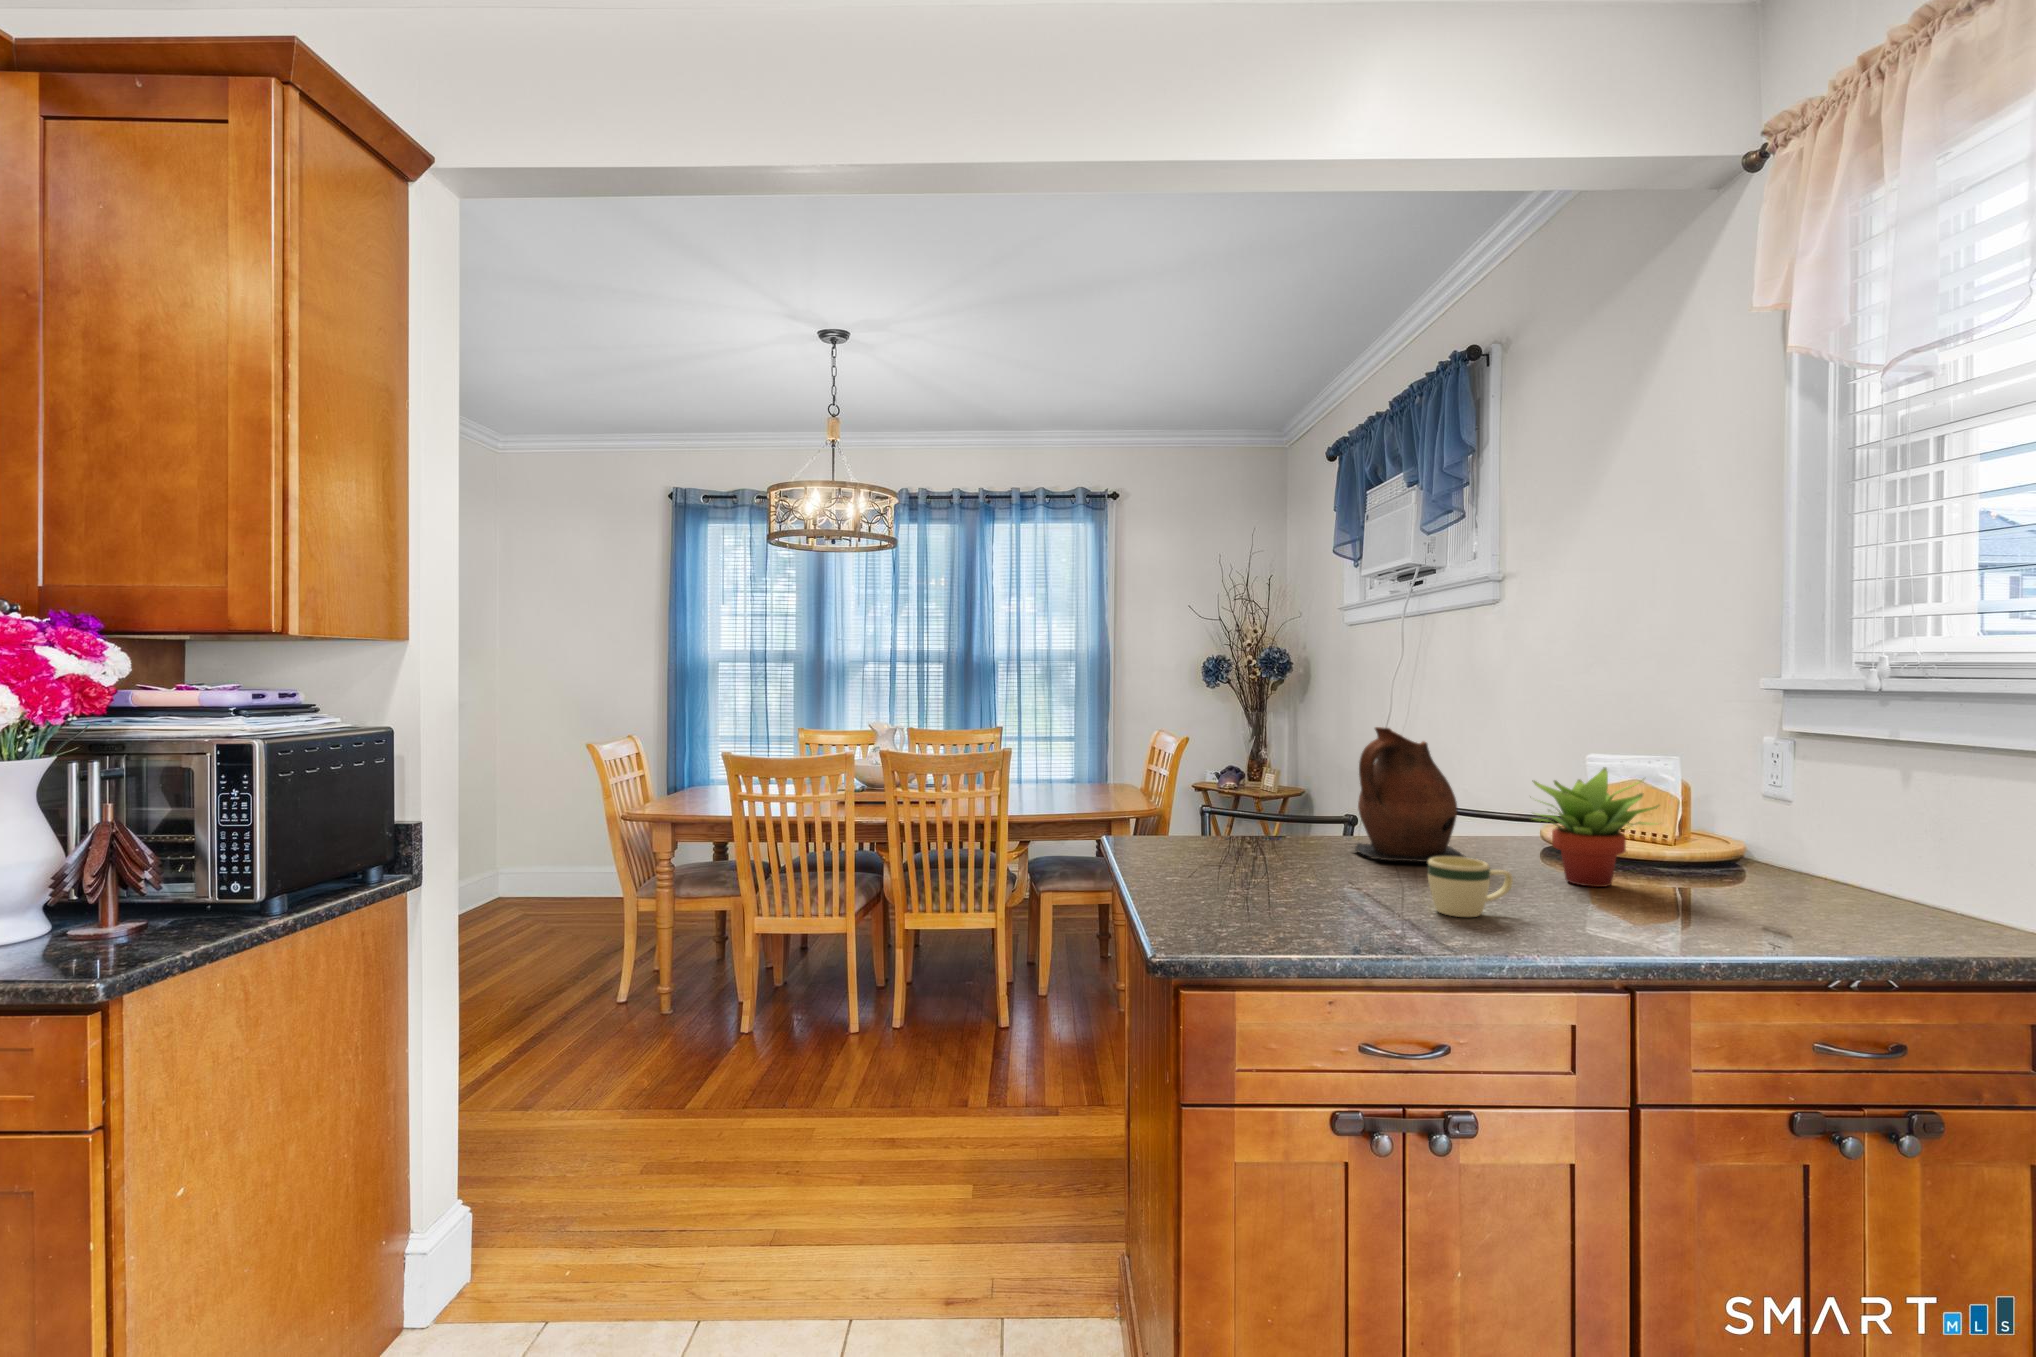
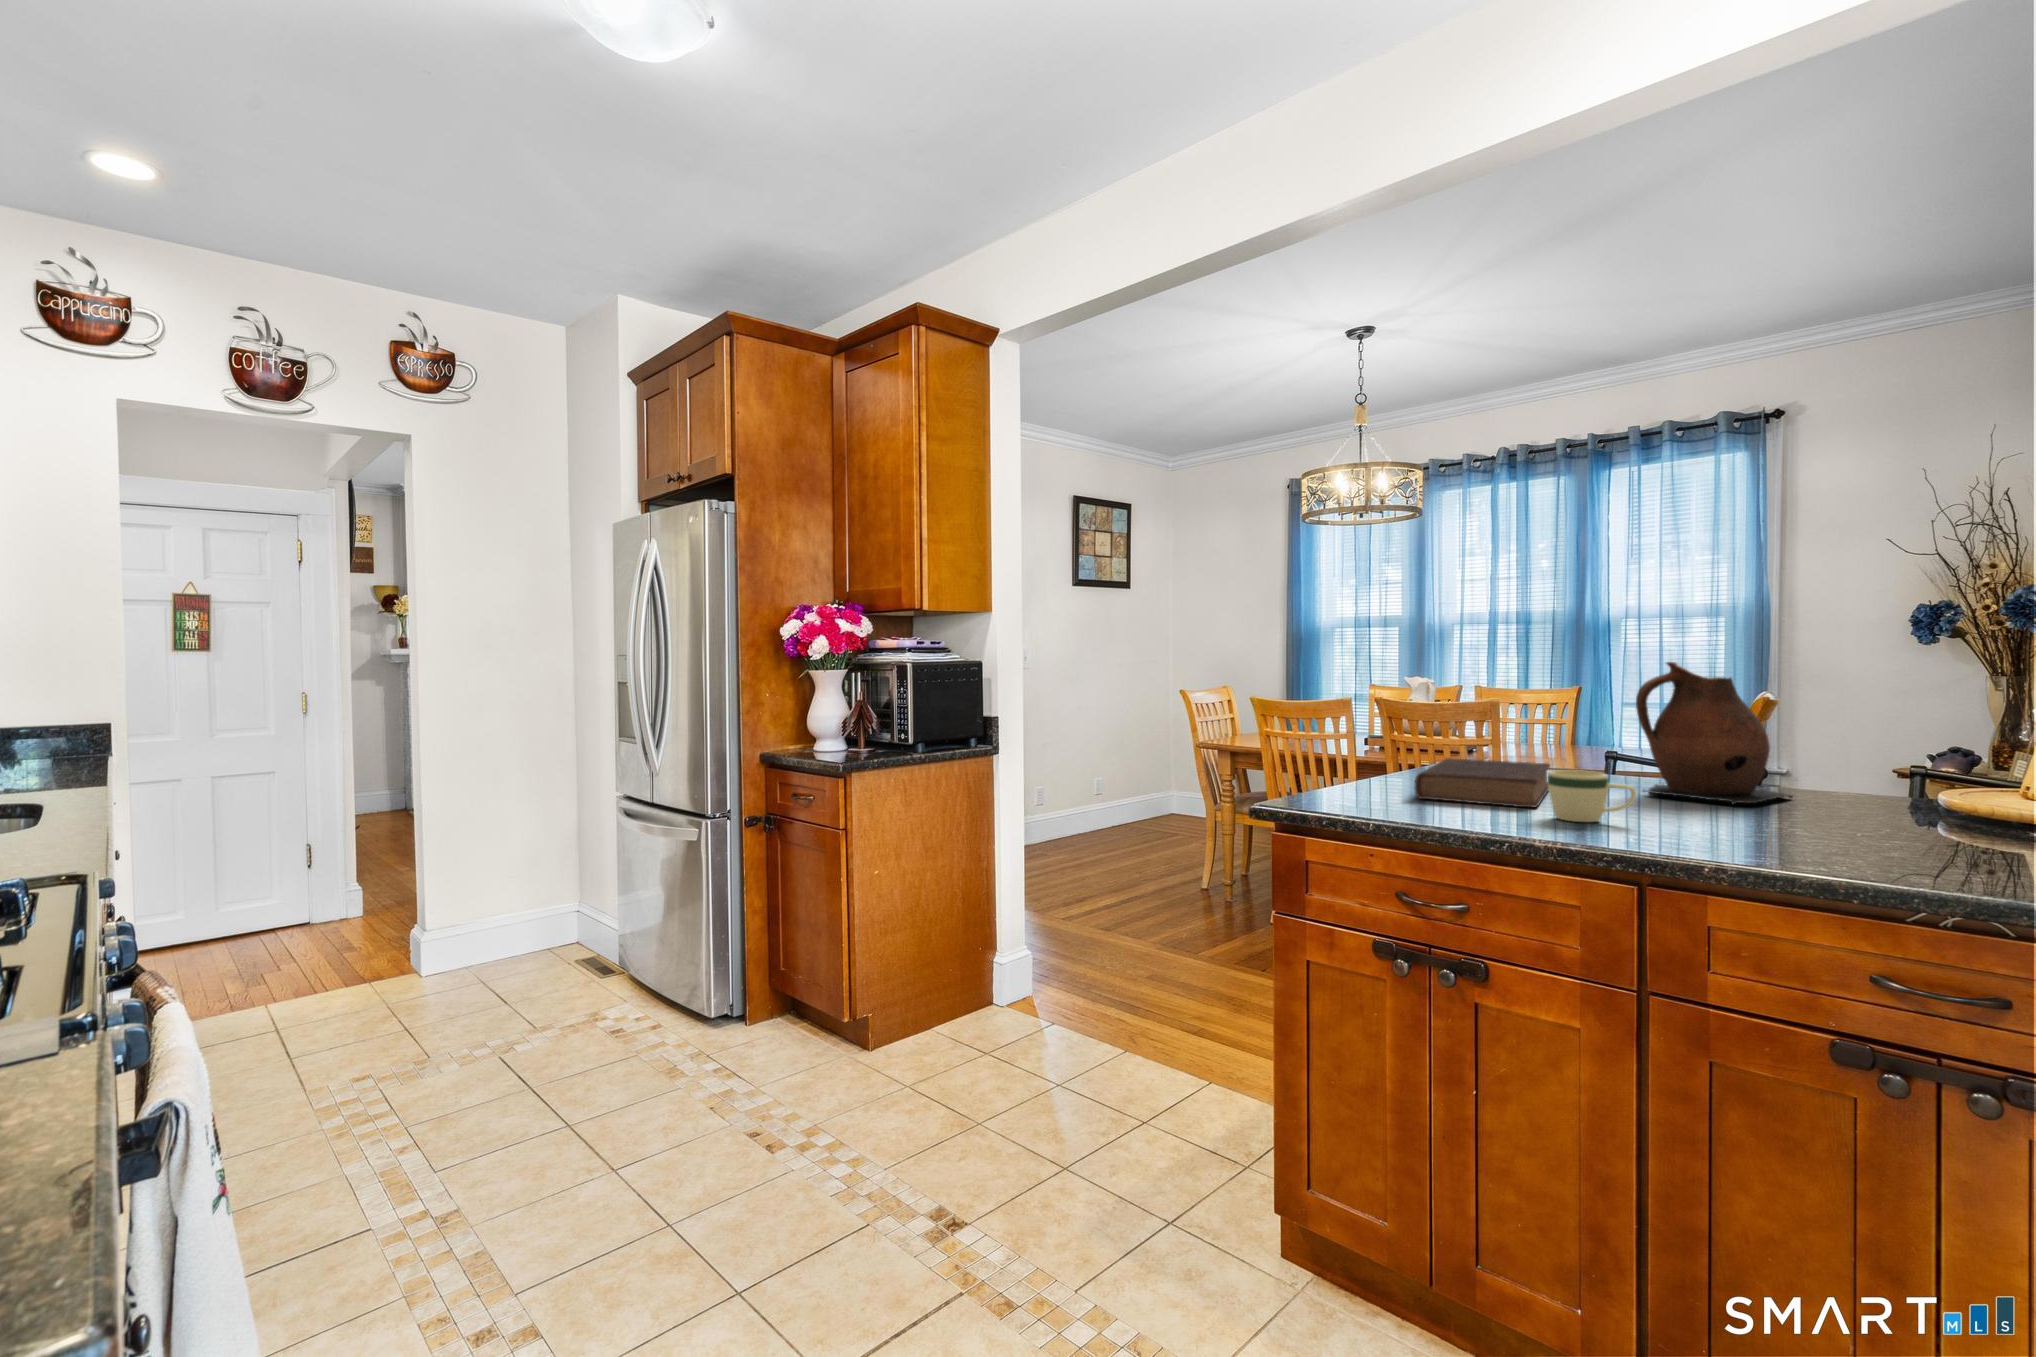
succulent plant: present [1533,768,1659,887] -> none [1769,702,1941,831]
book: none [1195,838,1385,905] -> present [1415,758,1550,807]

